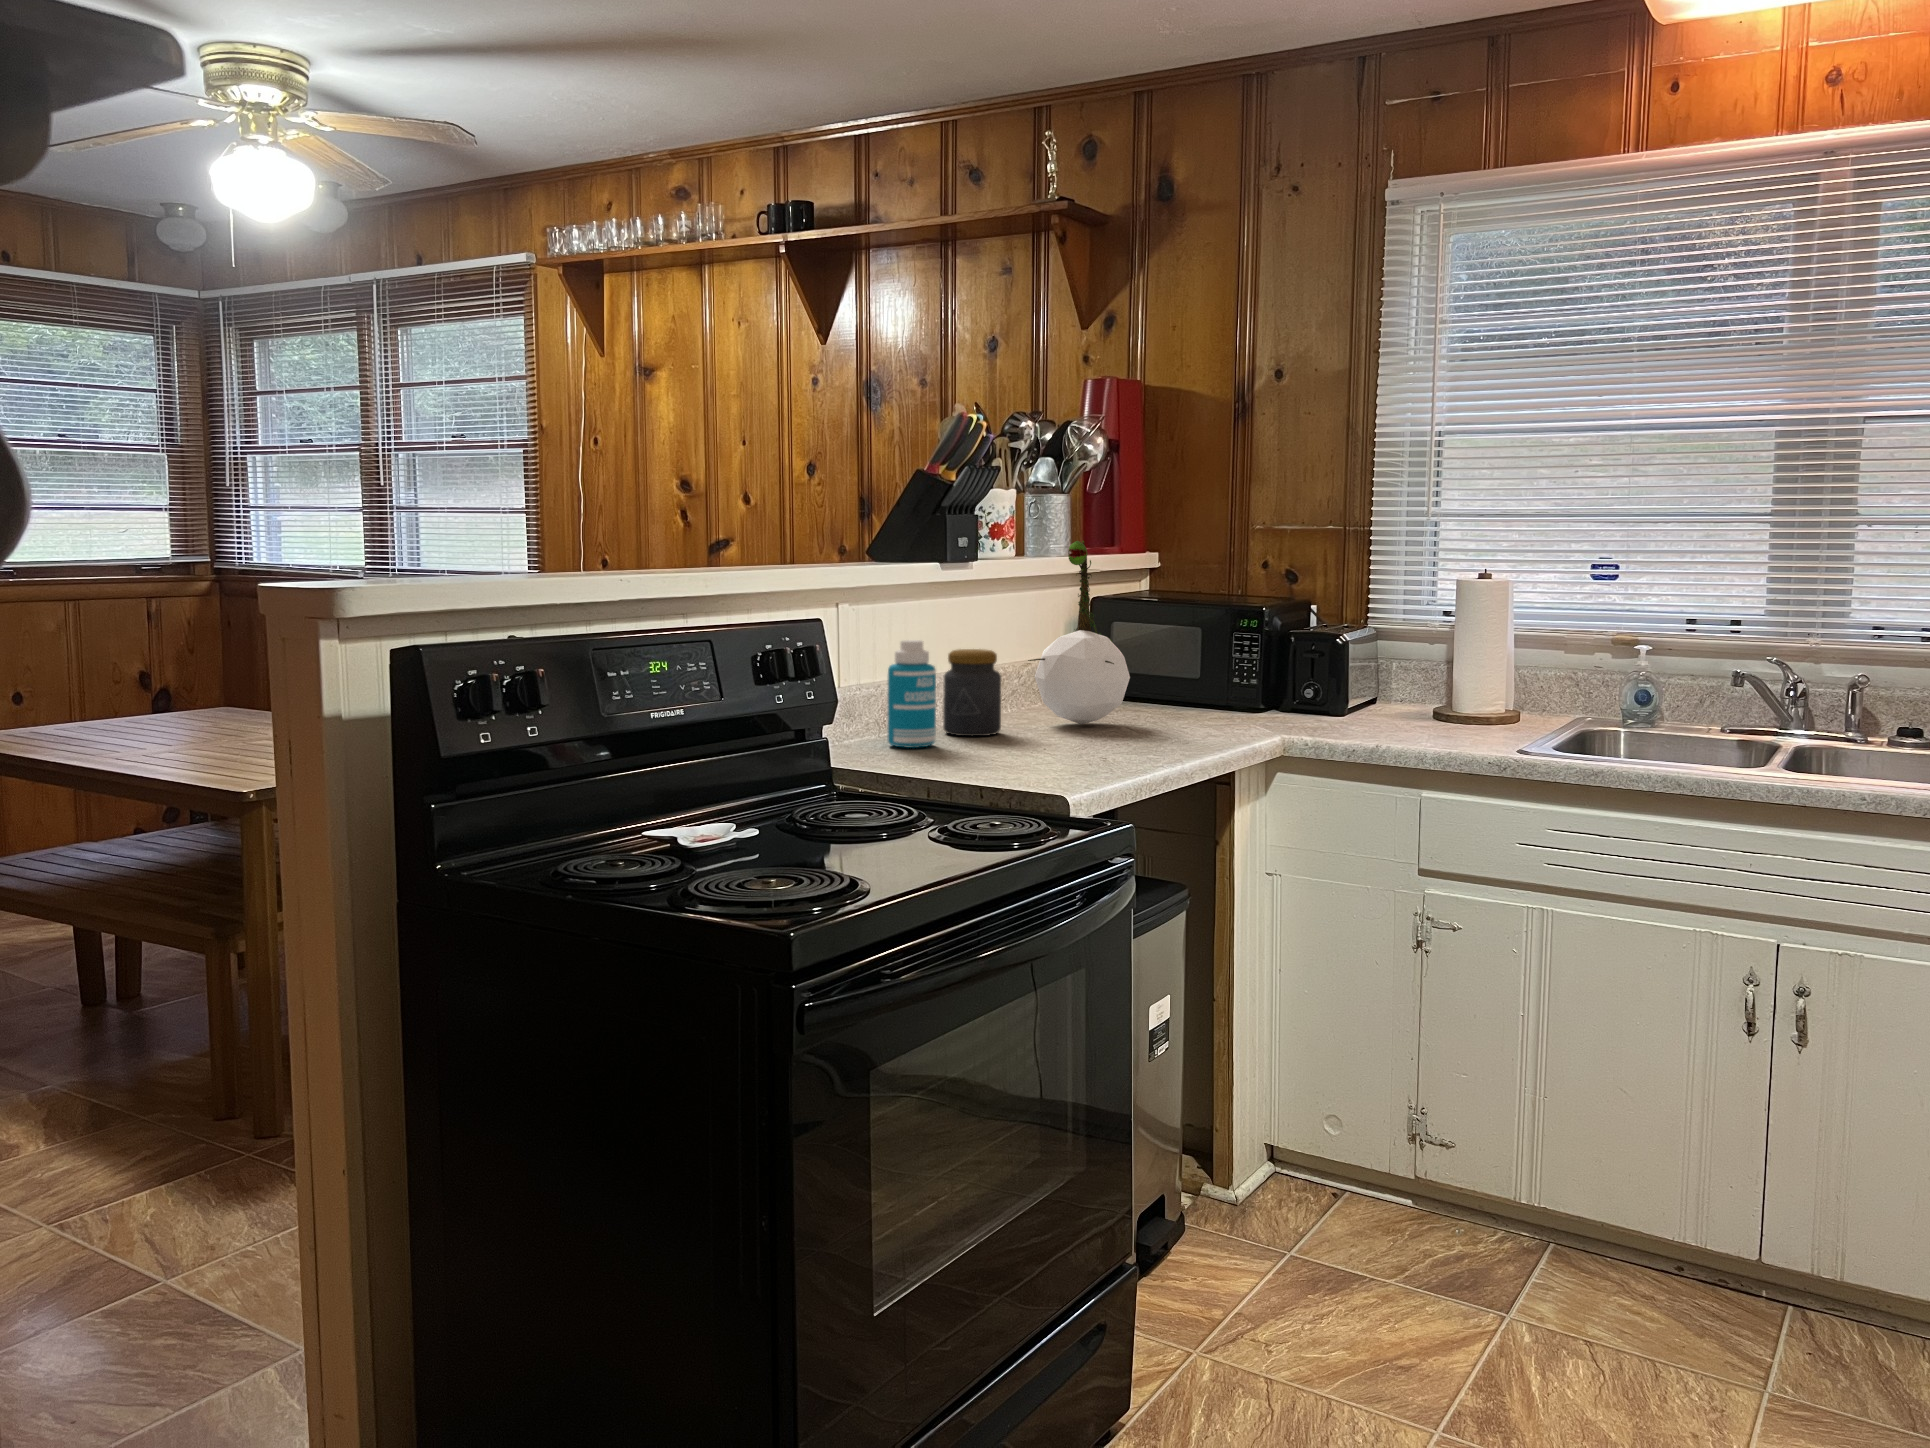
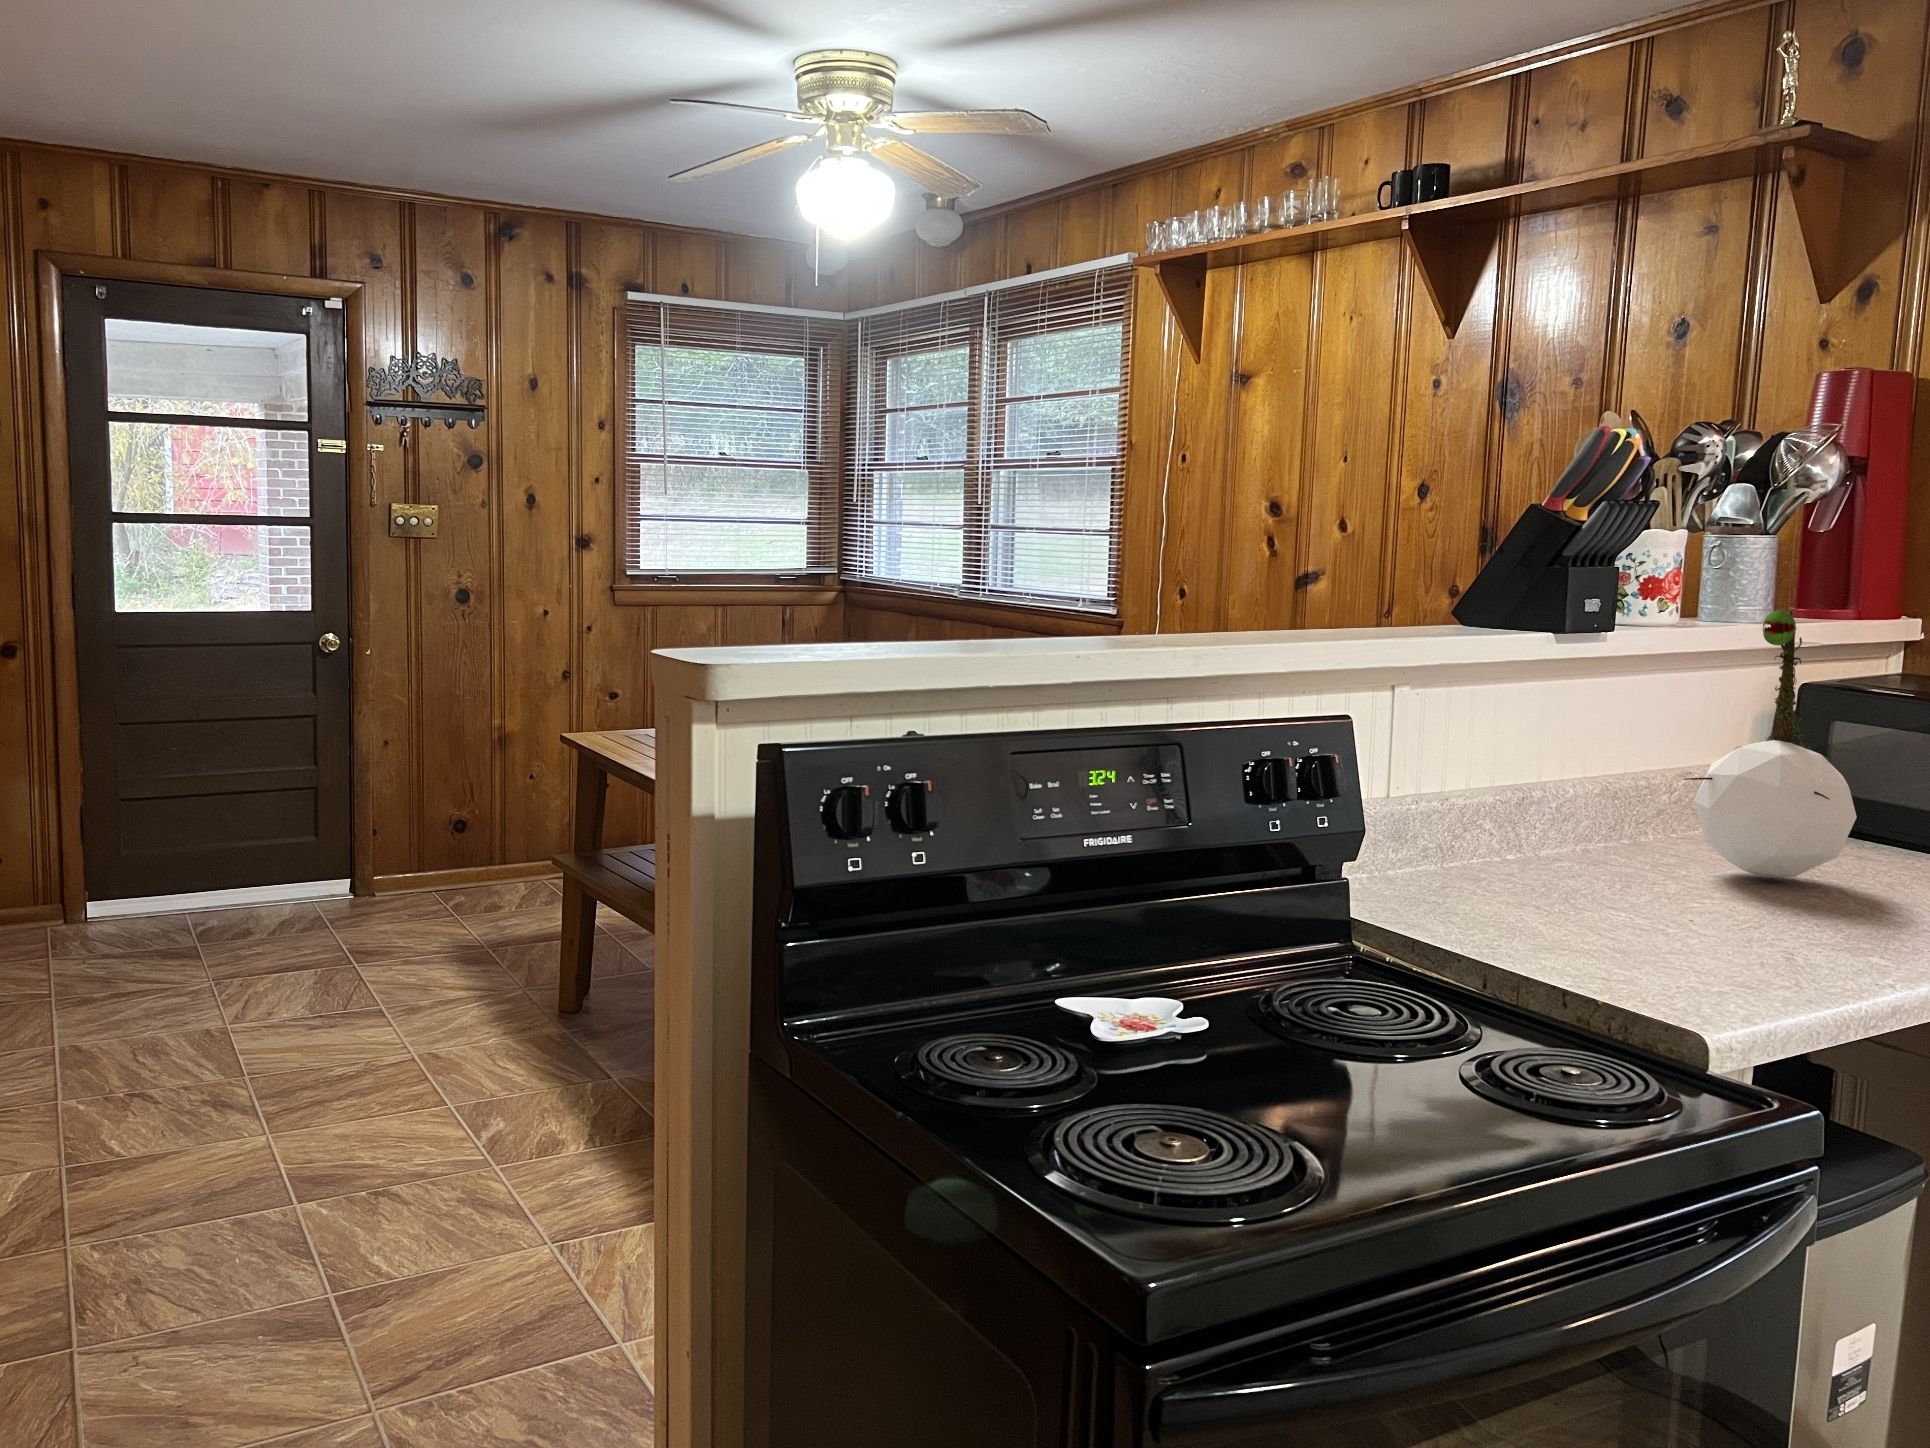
bottle: present [888,640,936,748] -> none [1450,743,1529,897]
jar: present [943,649,1001,736] -> none [1541,756,1637,885]

